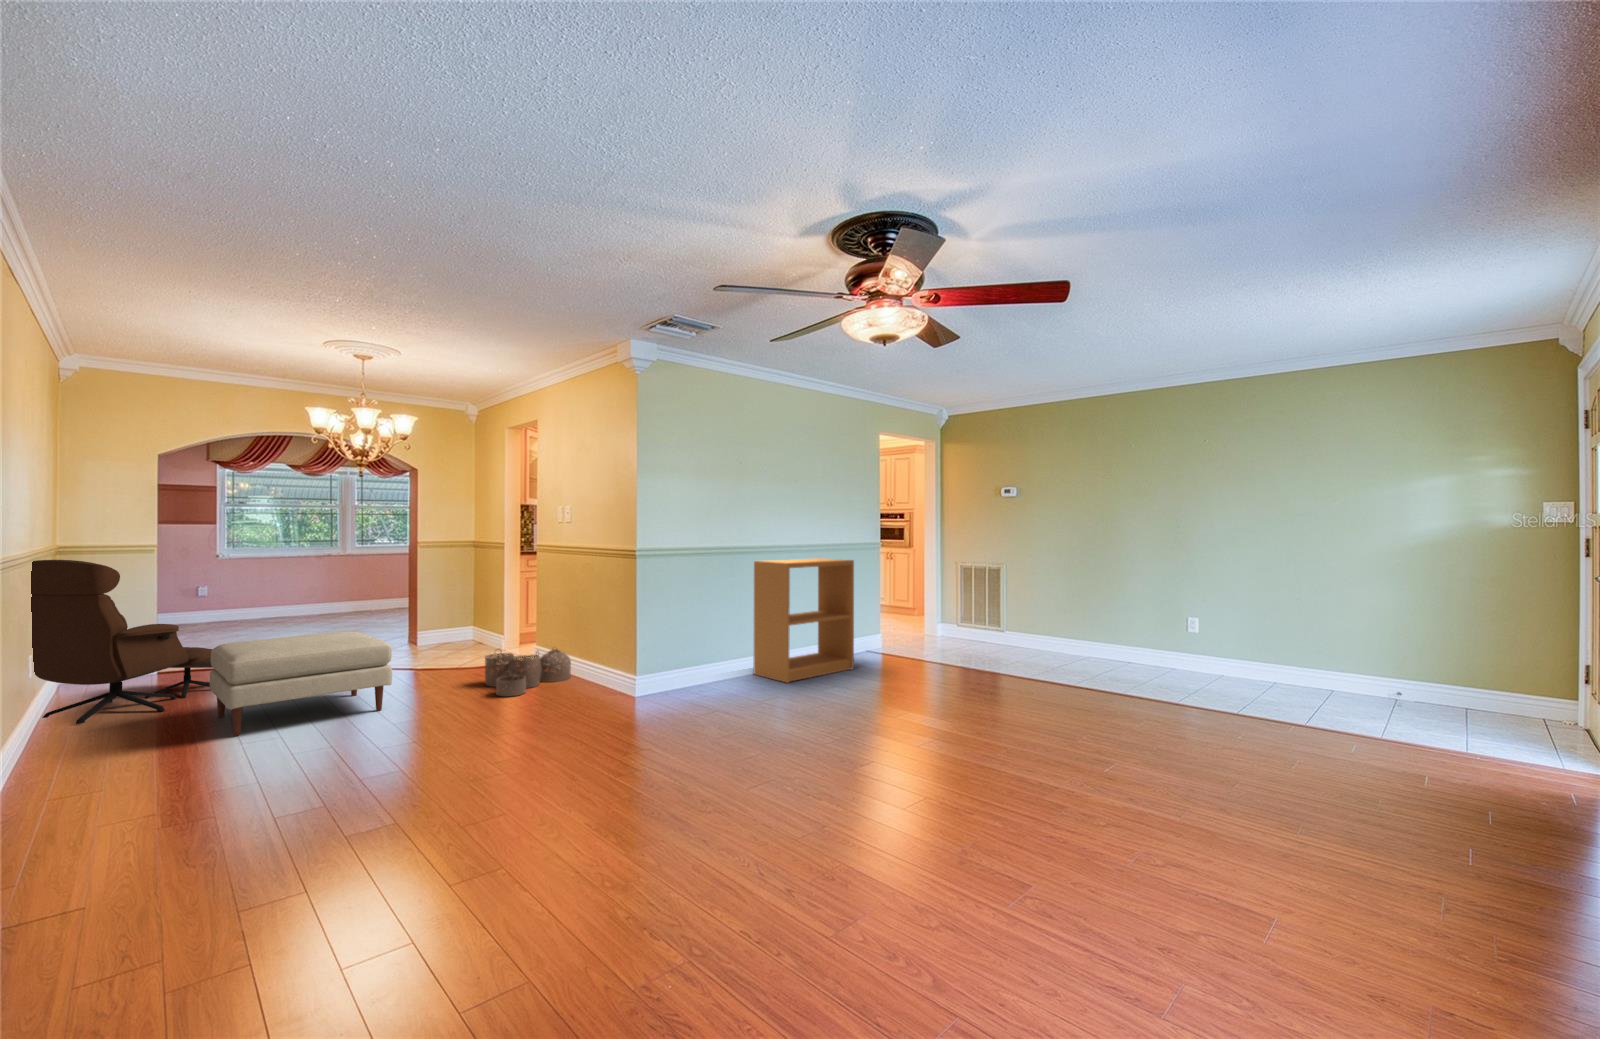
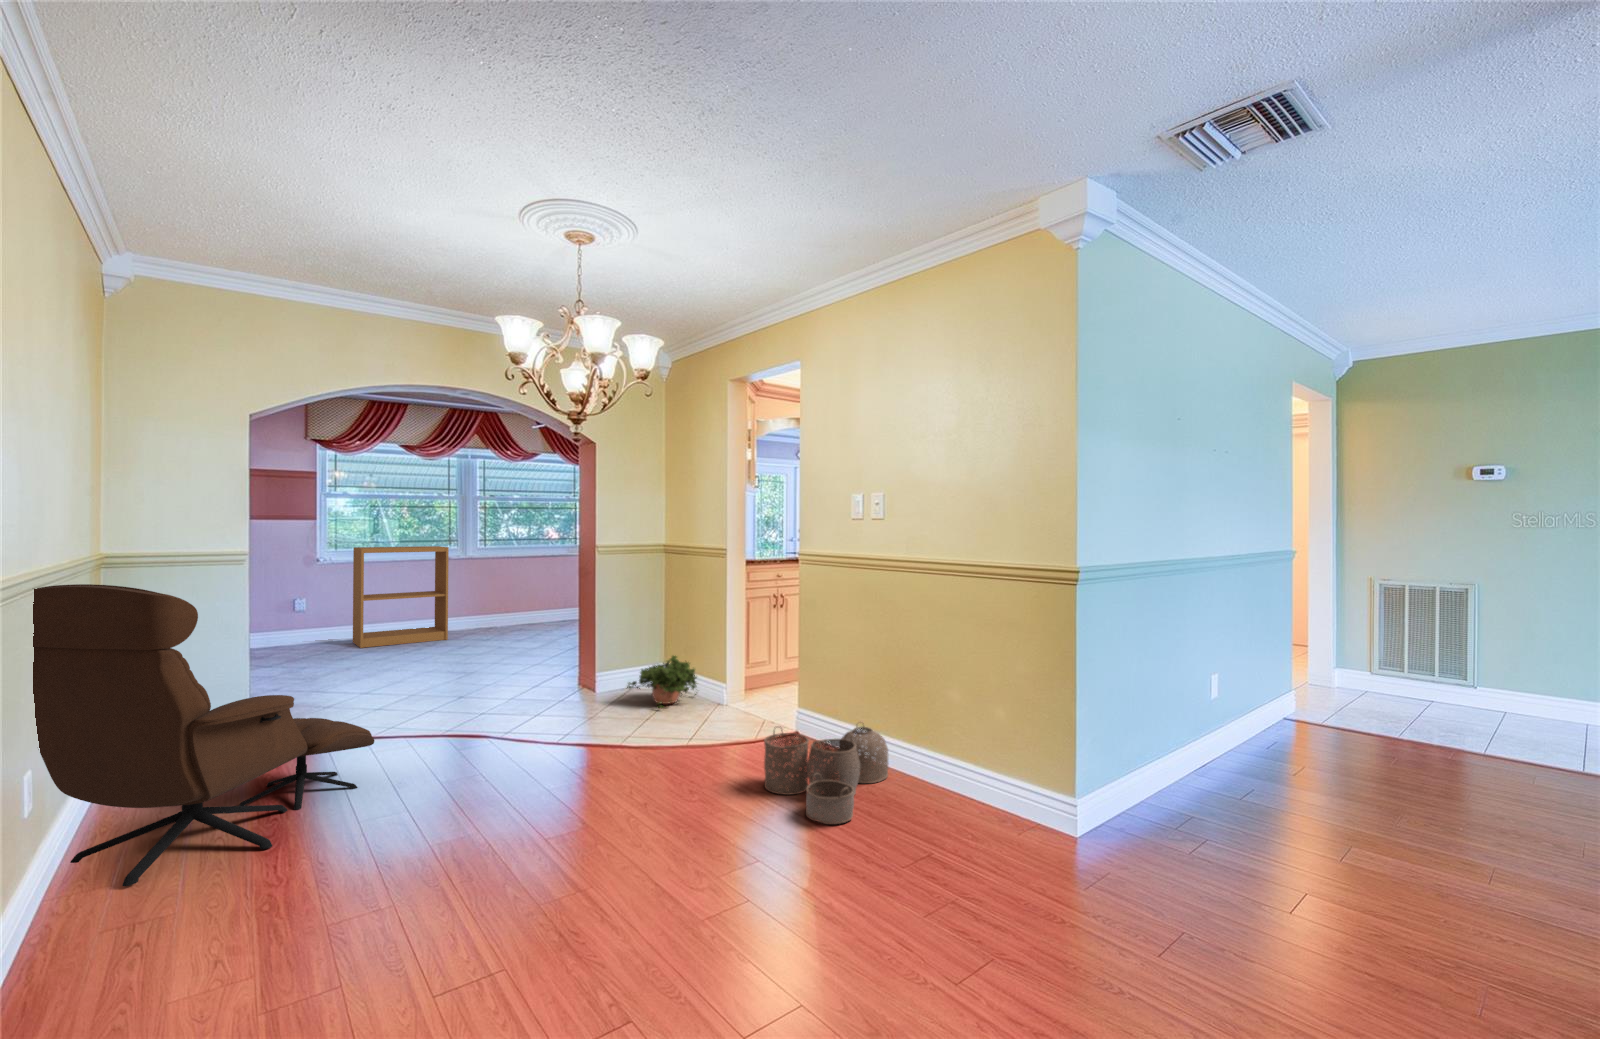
bookshelf: present [754,558,854,683] -> present [353,546,449,648]
potted plant: none [433,617,493,653] -> present [627,656,697,708]
ottoman: present [210,631,392,736] -> none [350,703,660,942]

